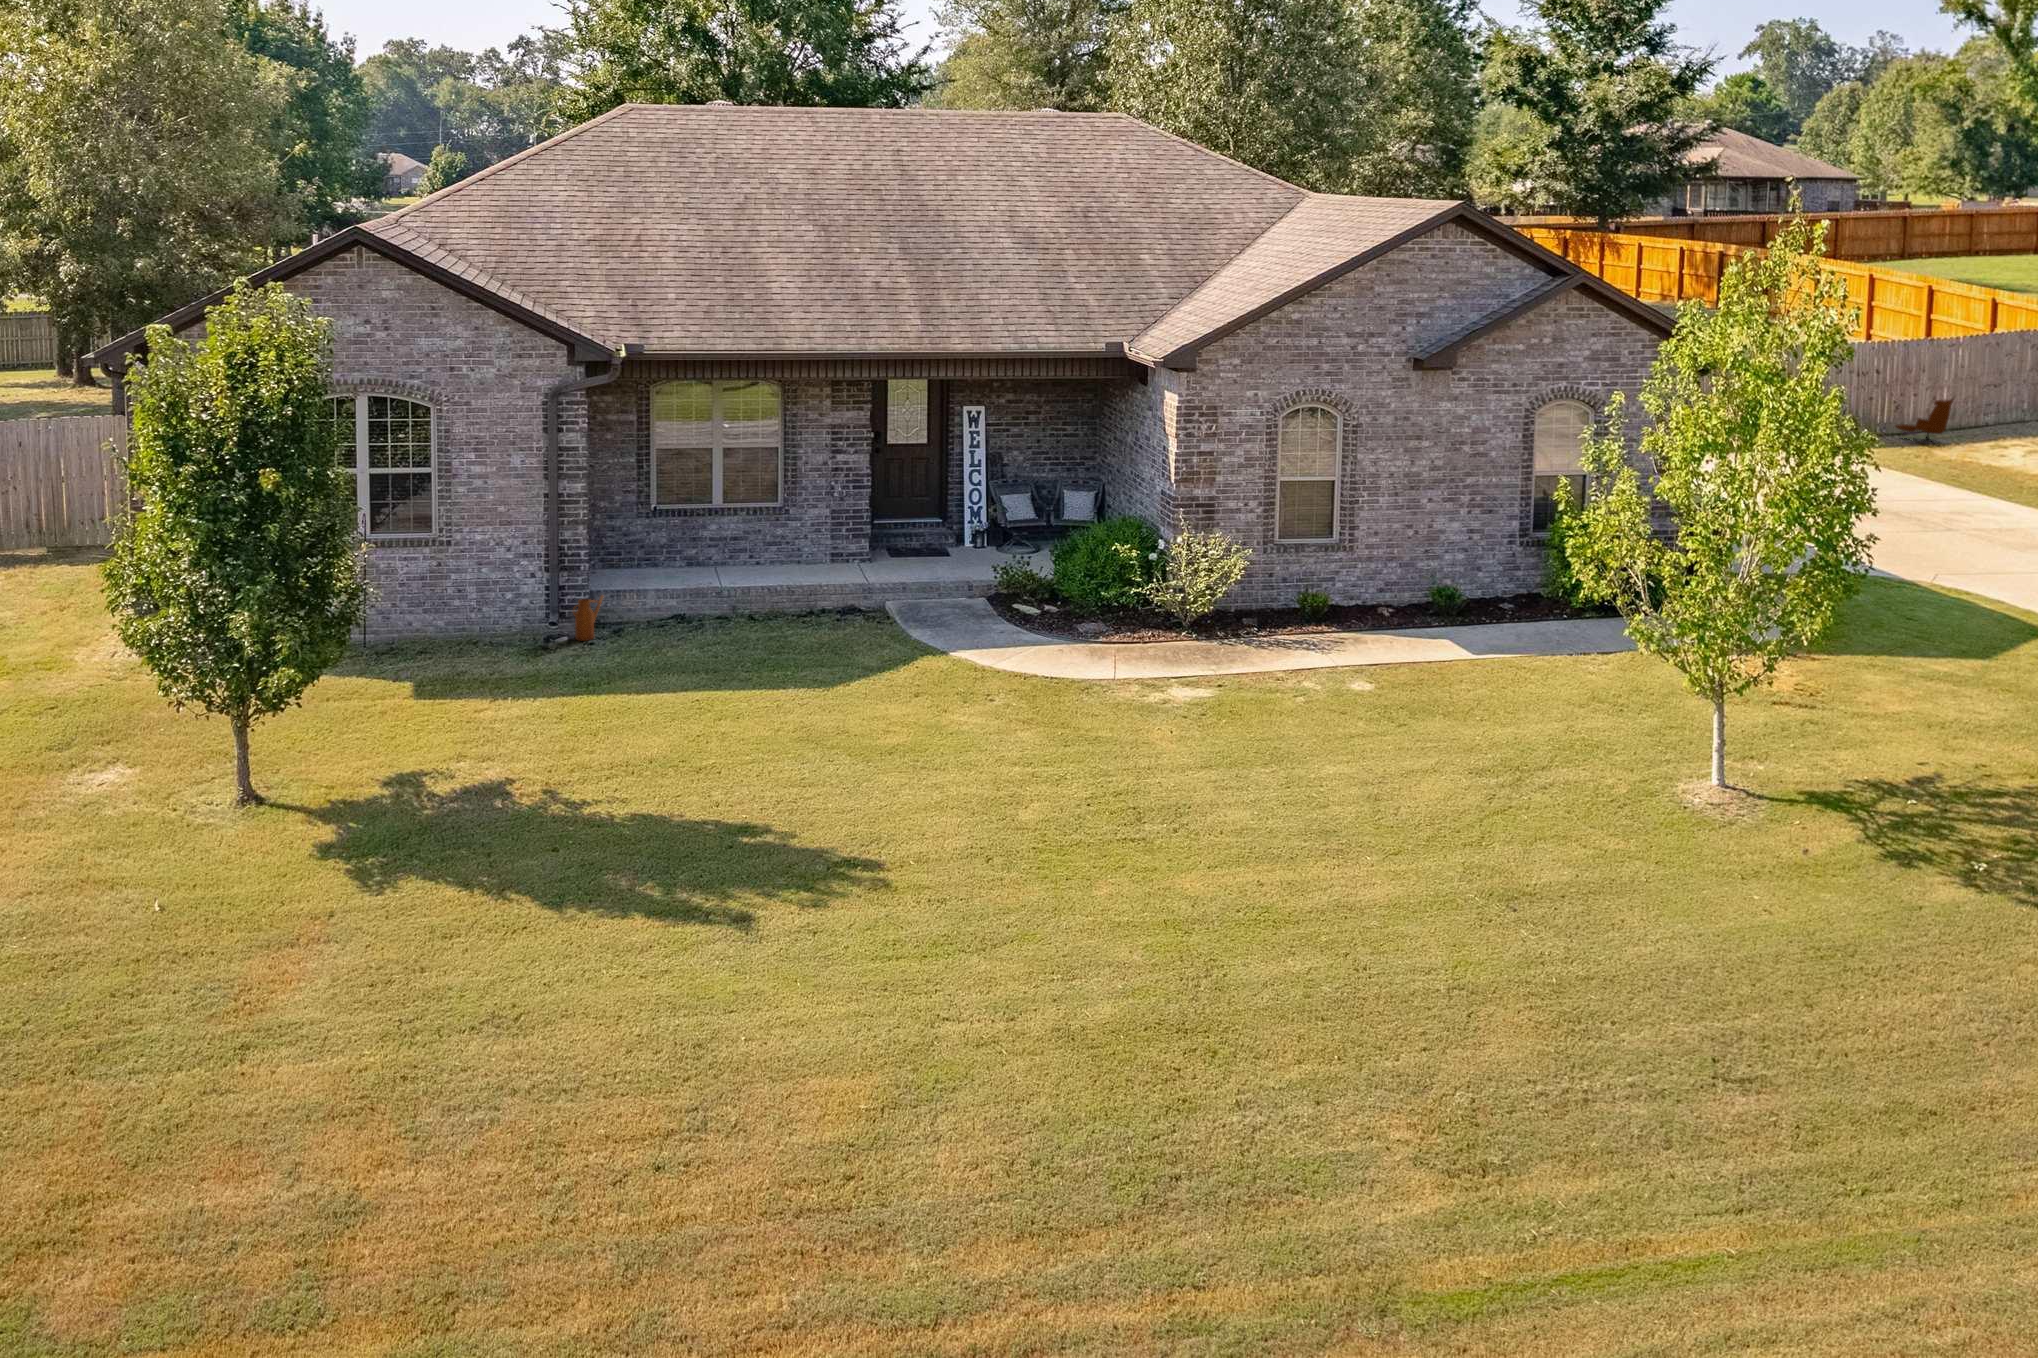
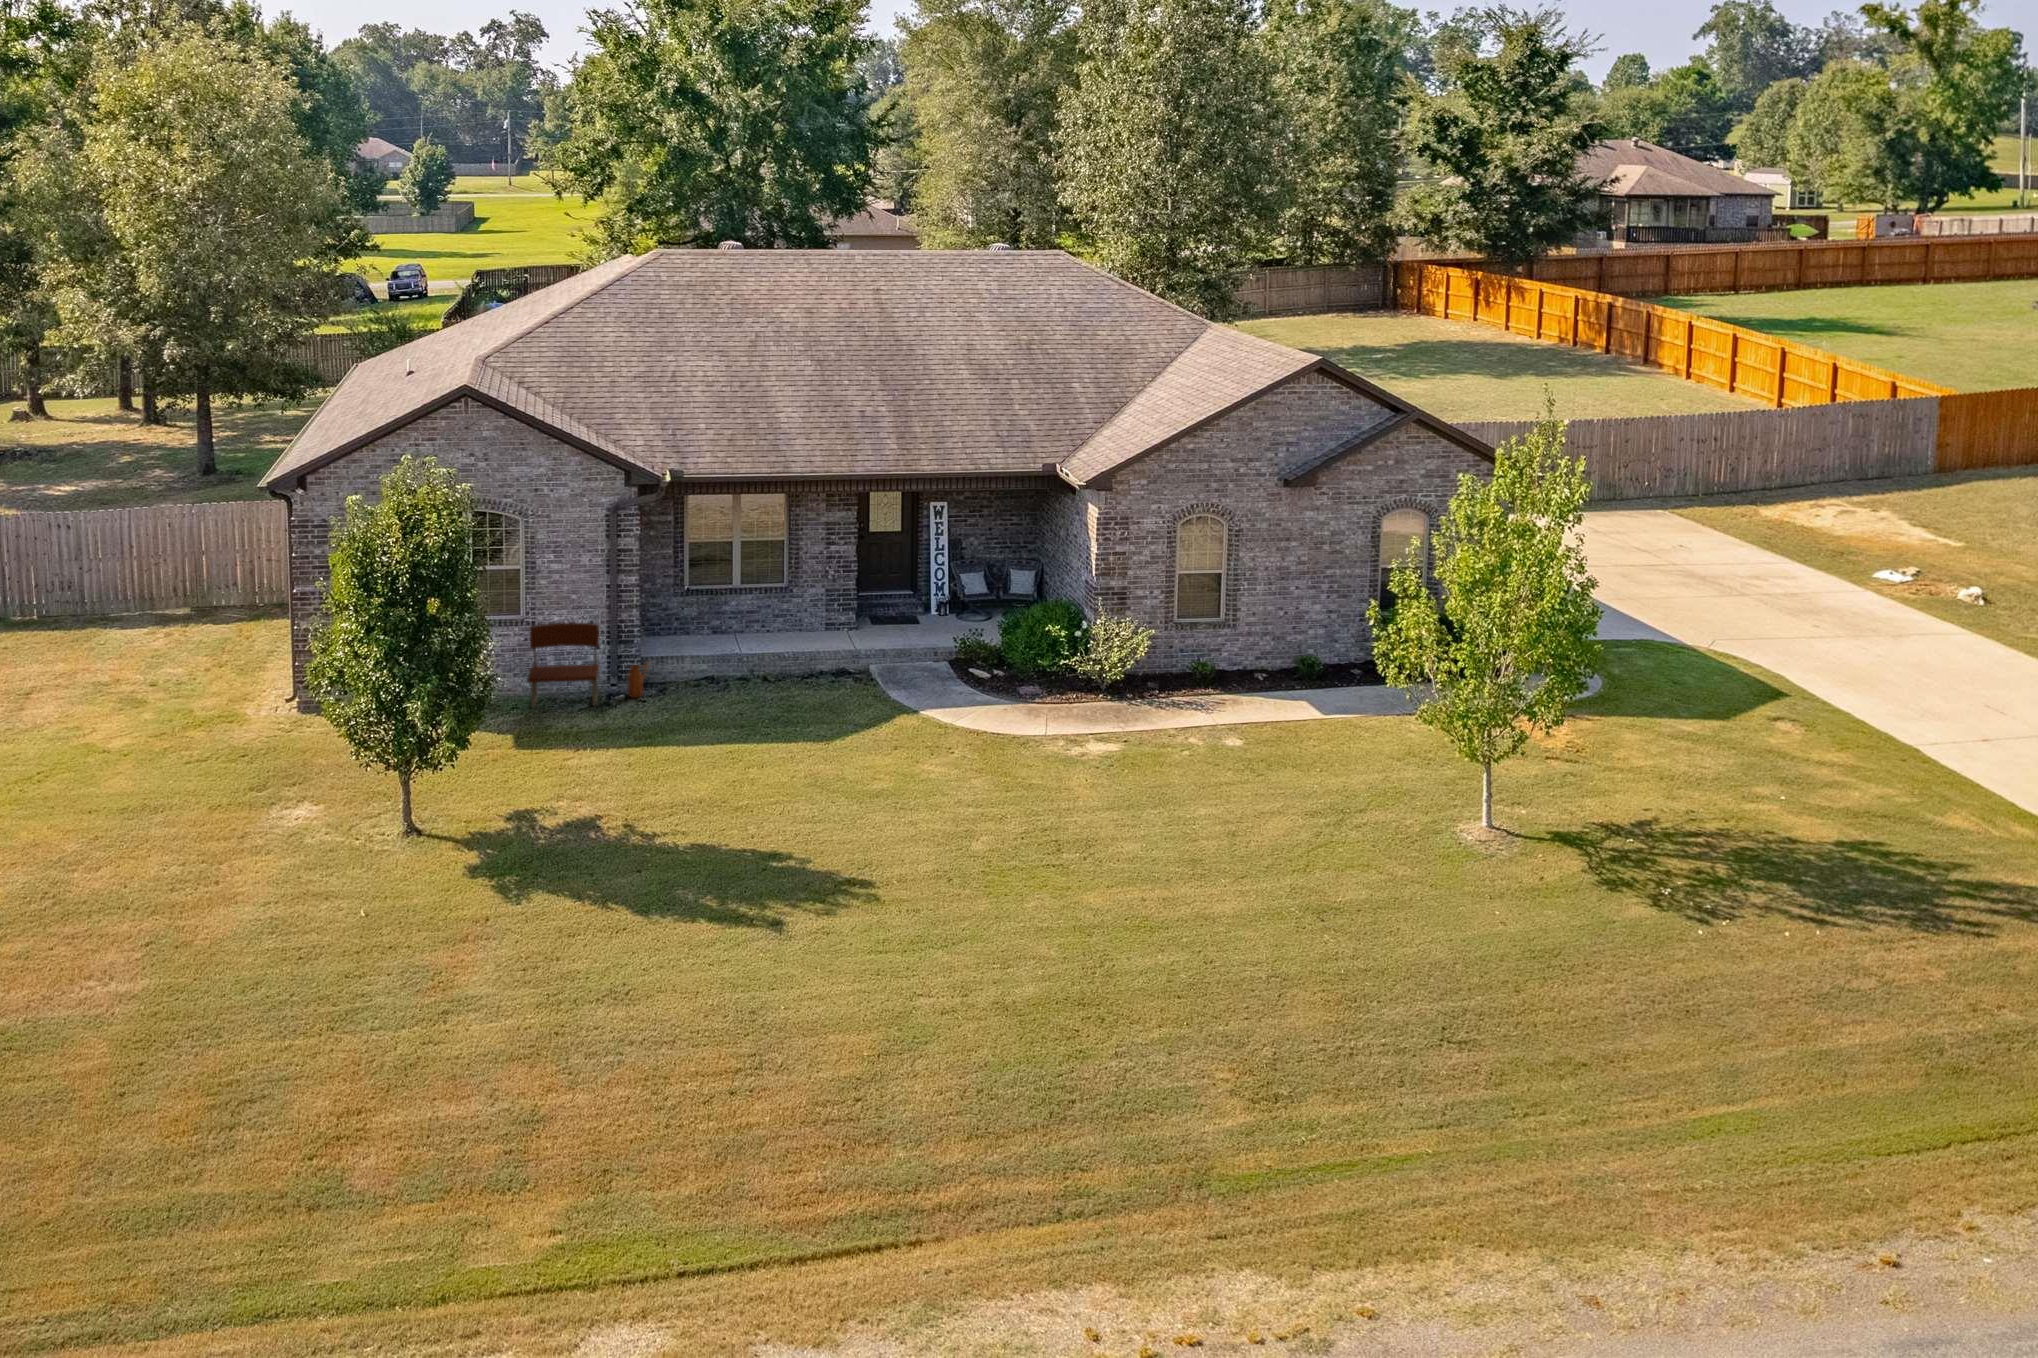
lounge chair: present [1896,400,1952,442] -> none [1731,462,1779,501]
bench: none [439,543,537,653] -> present [527,623,599,708]

